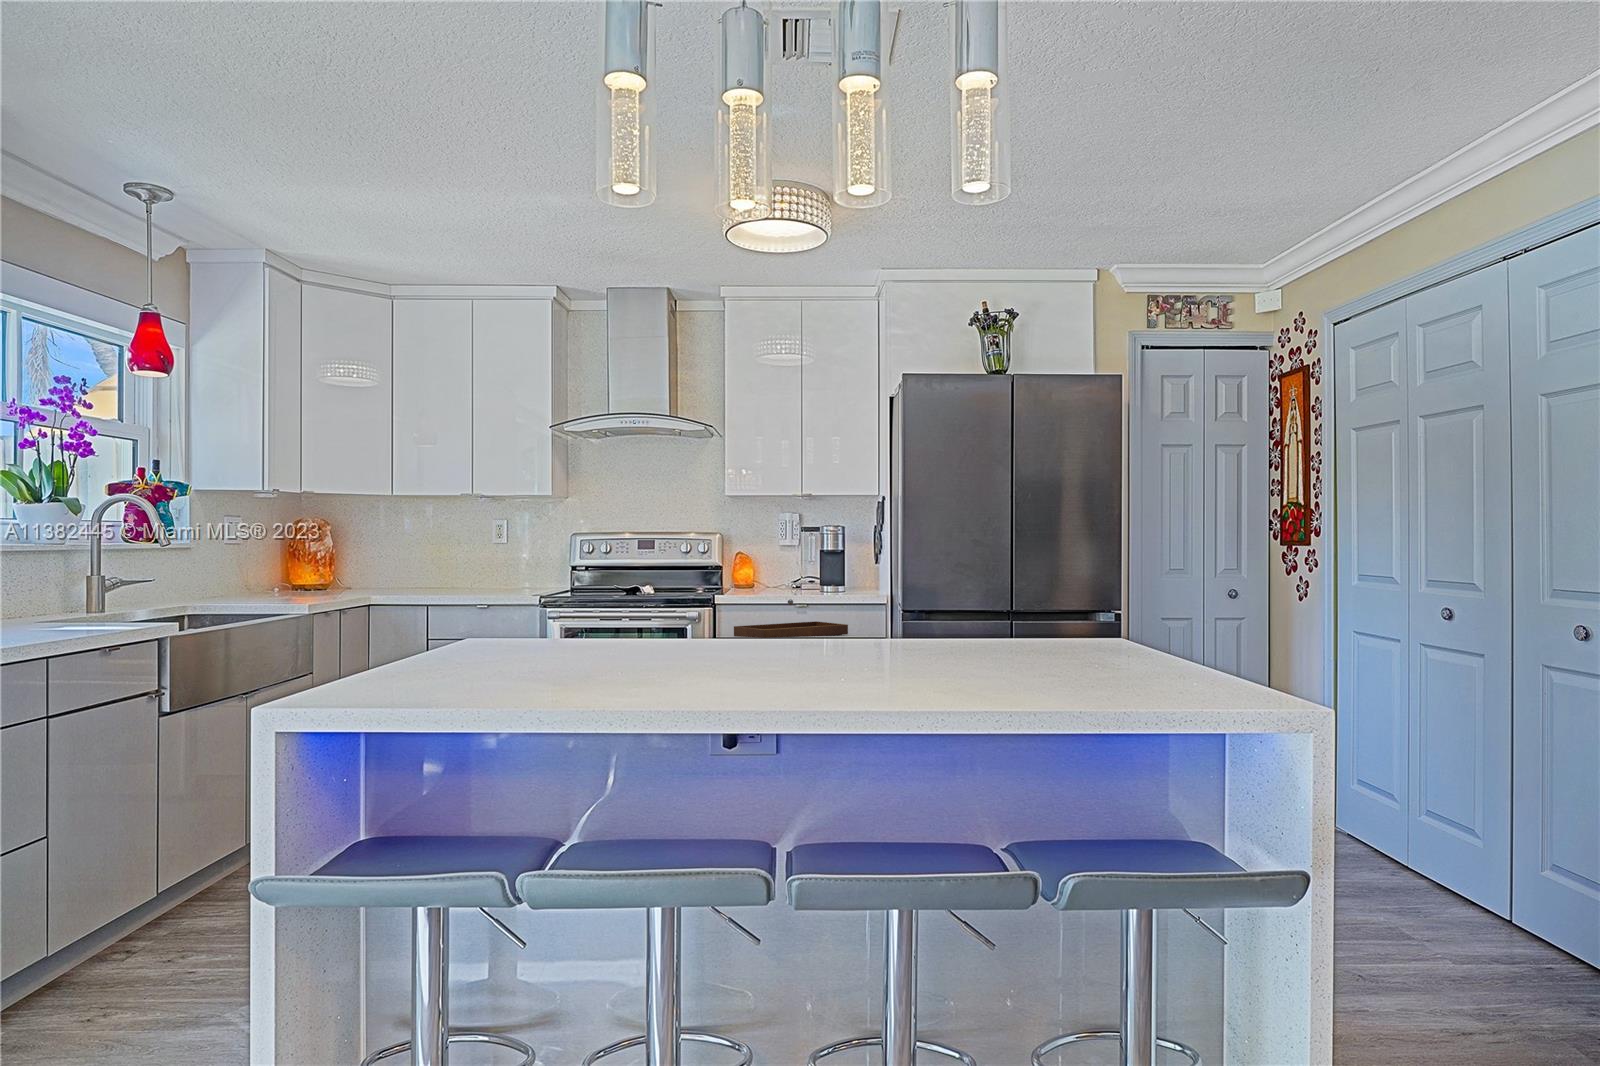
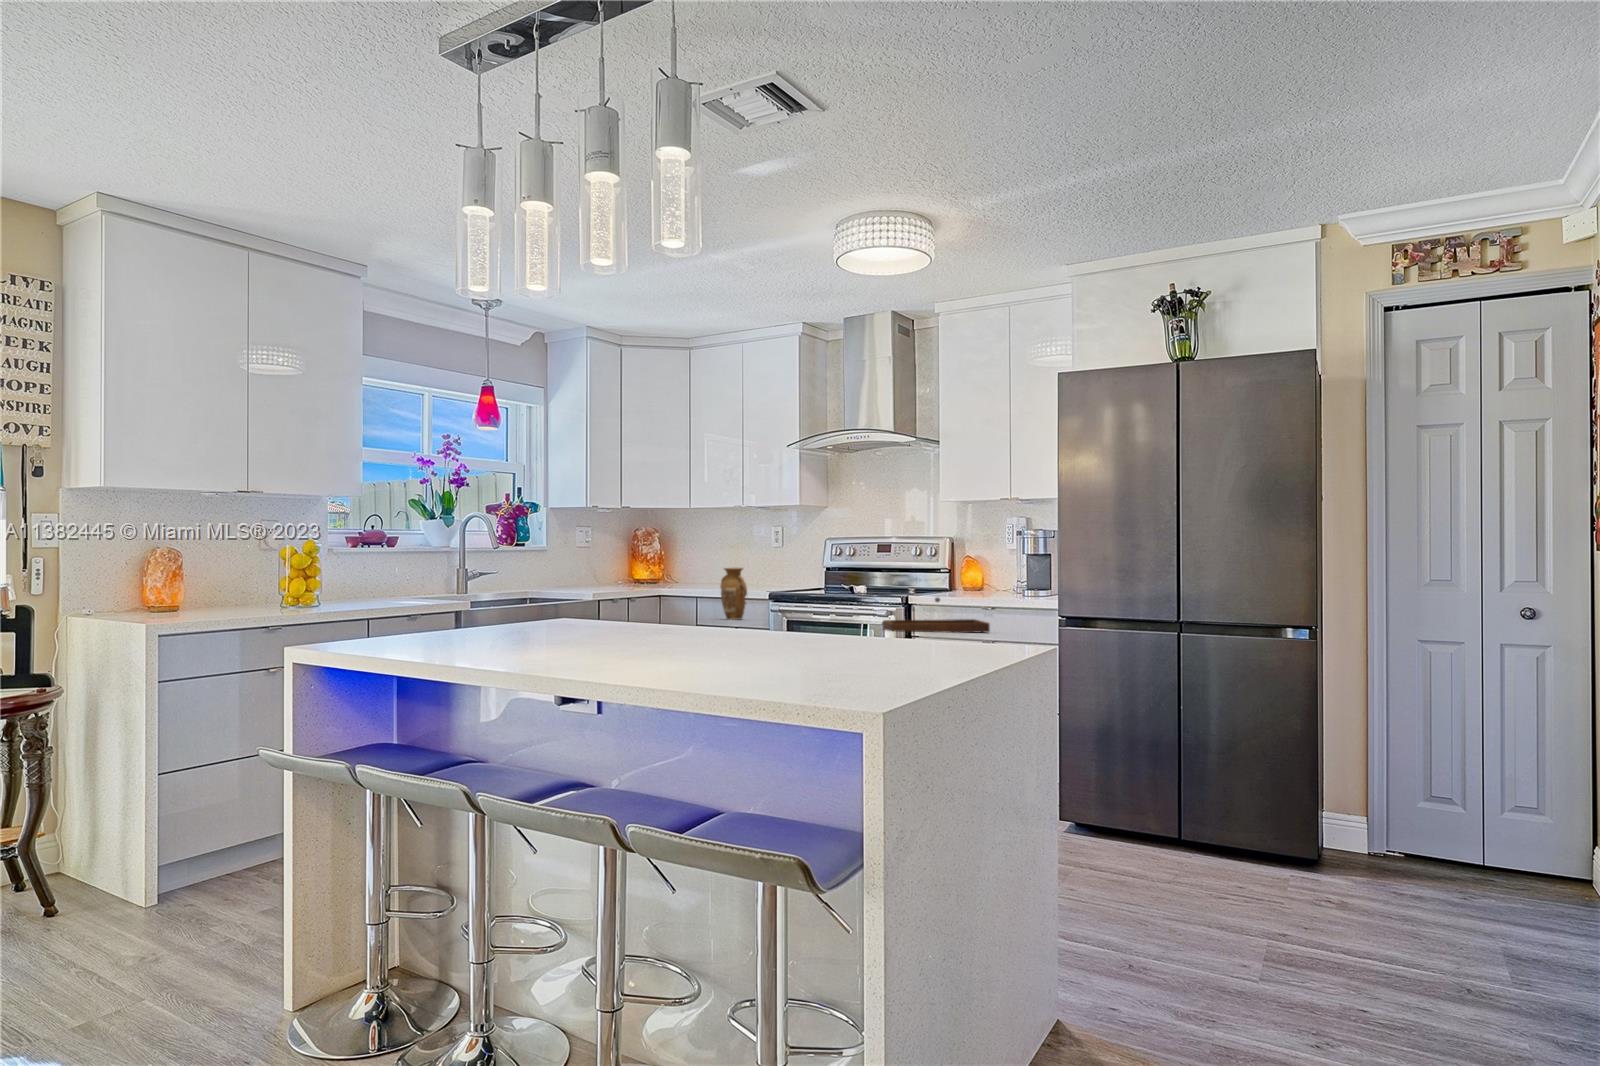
vase: none [462,569,503,633] -> present [720,567,747,620]

